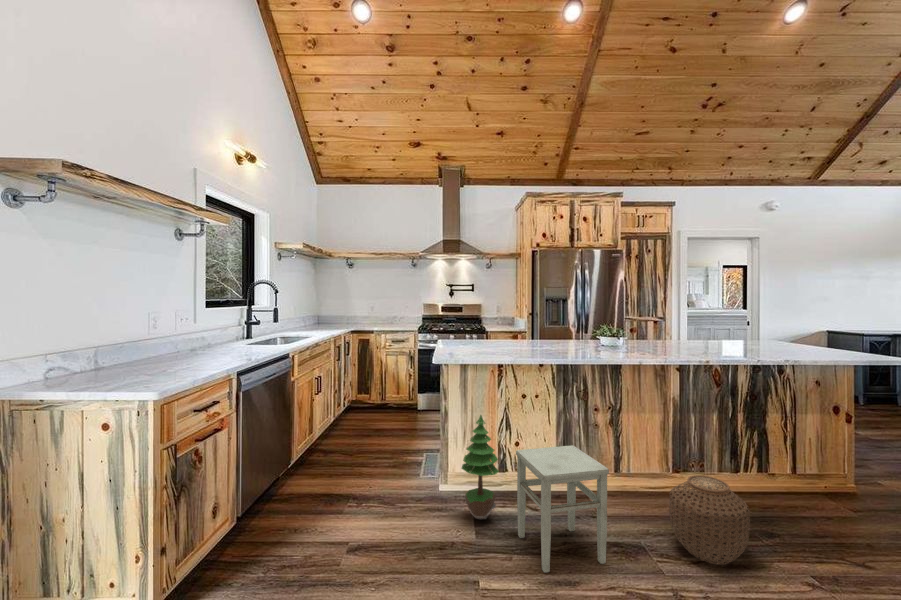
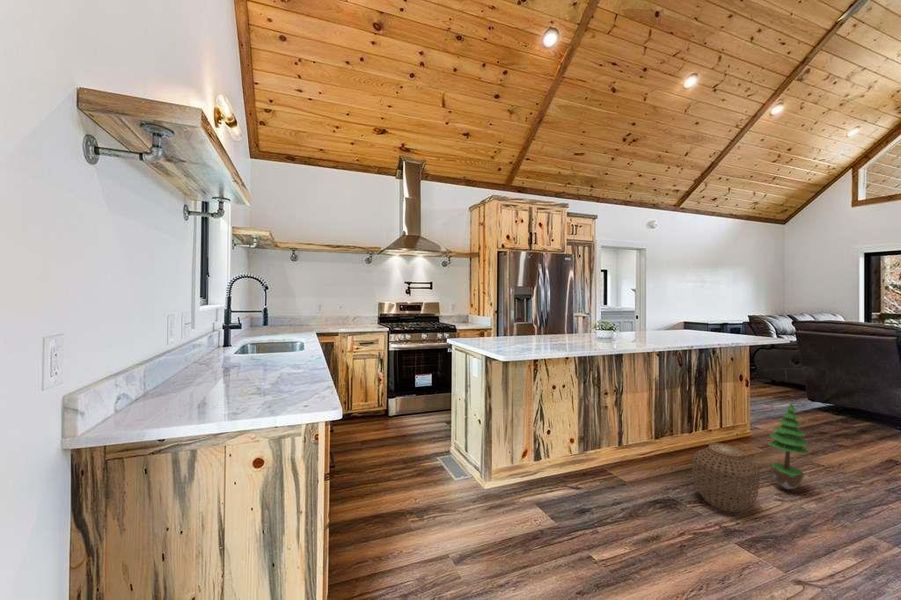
potted tree: present [462,415,499,520] -> present [768,403,809,489]
stool: present [516,445,609,573] -> none [589,431,680,551]

